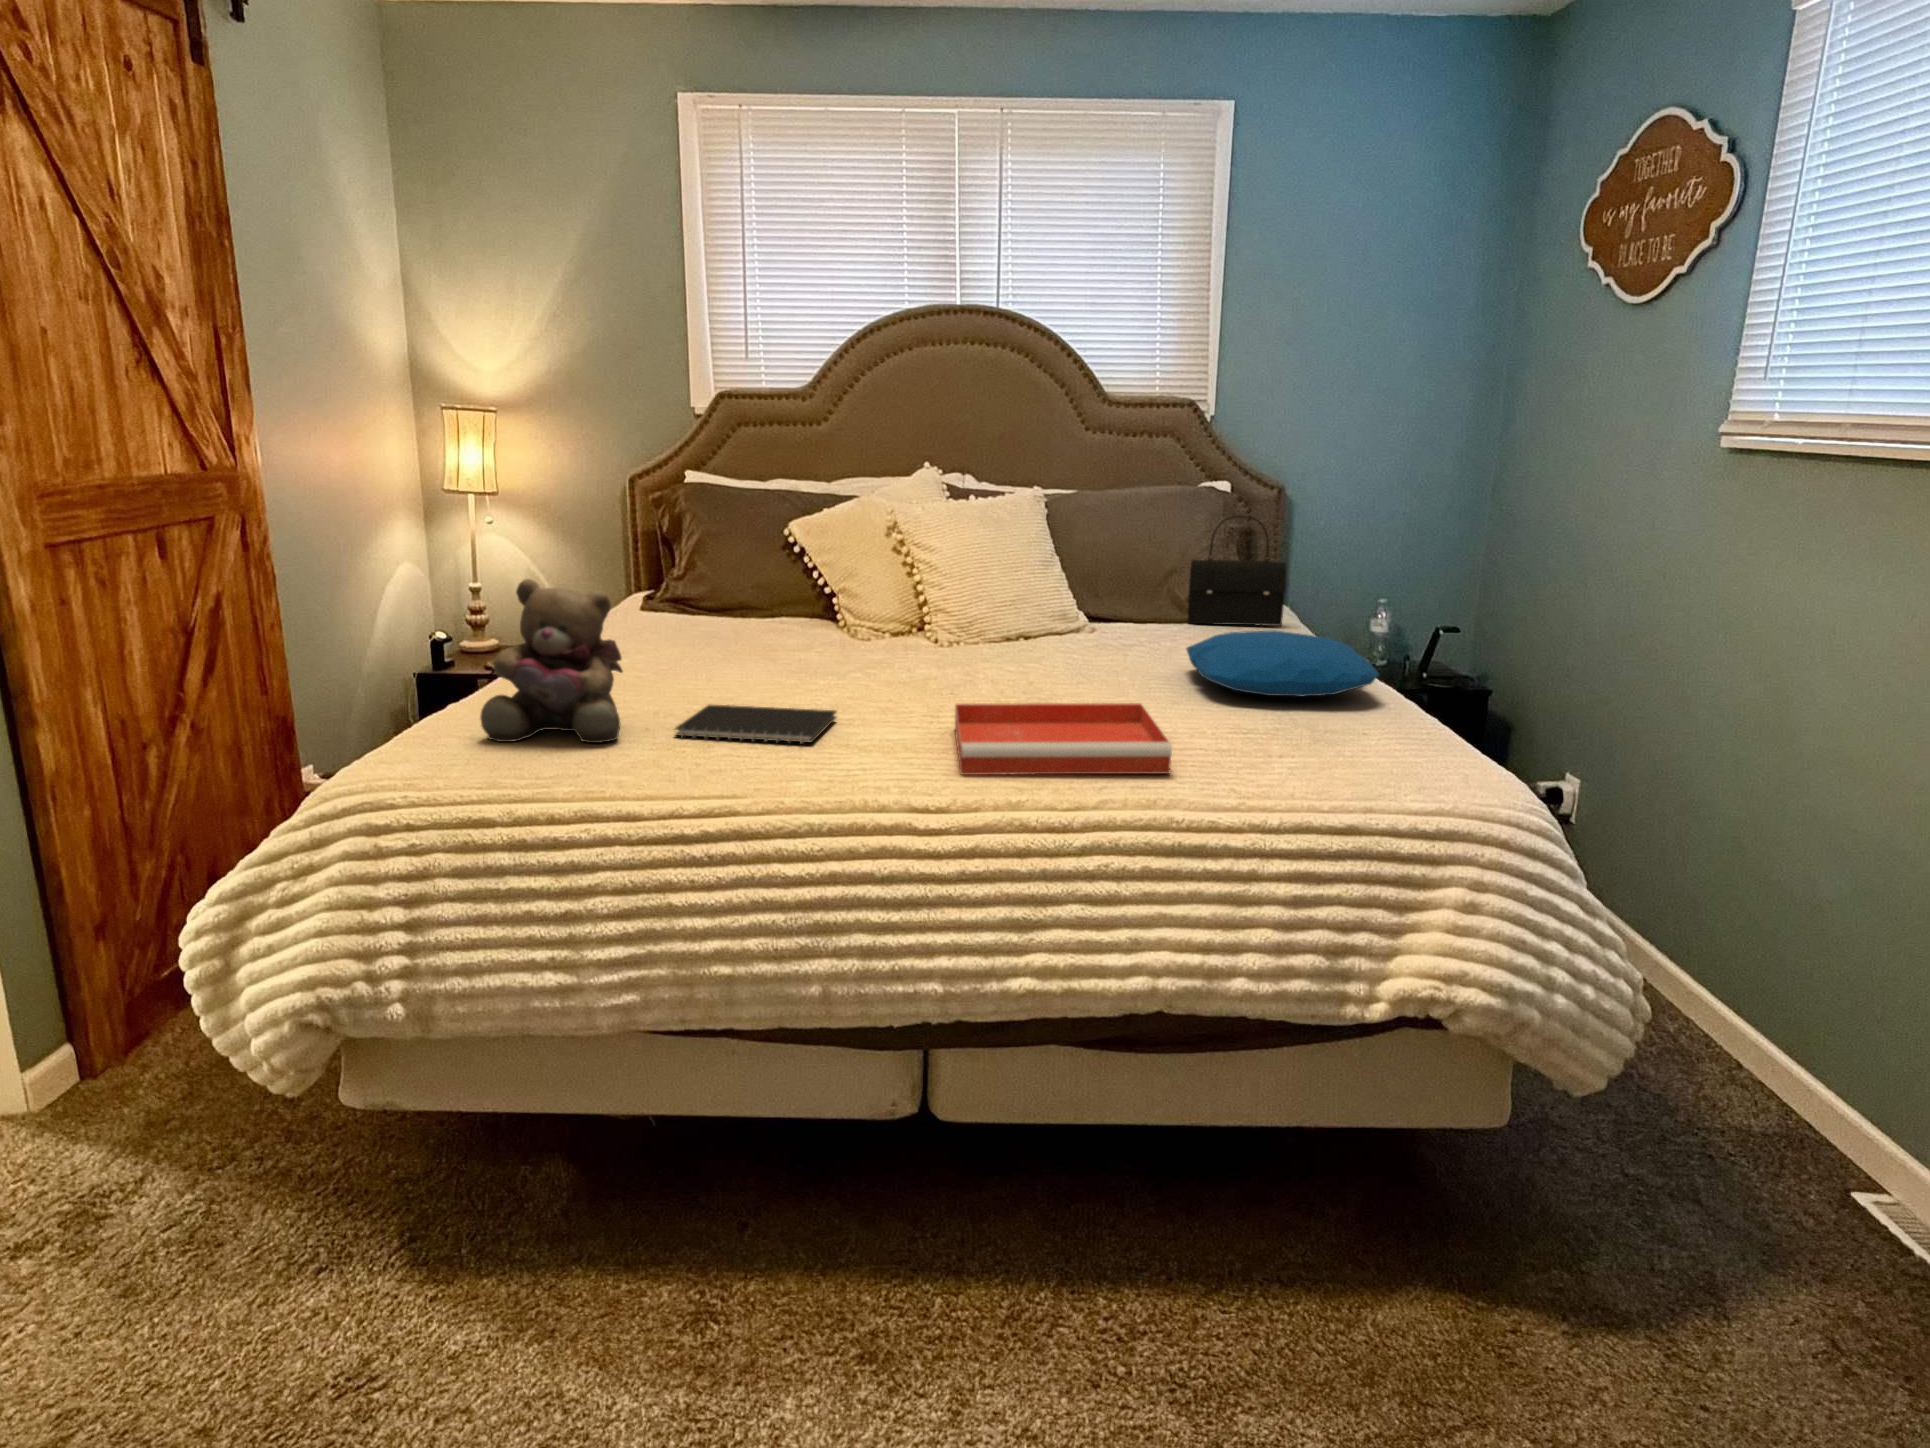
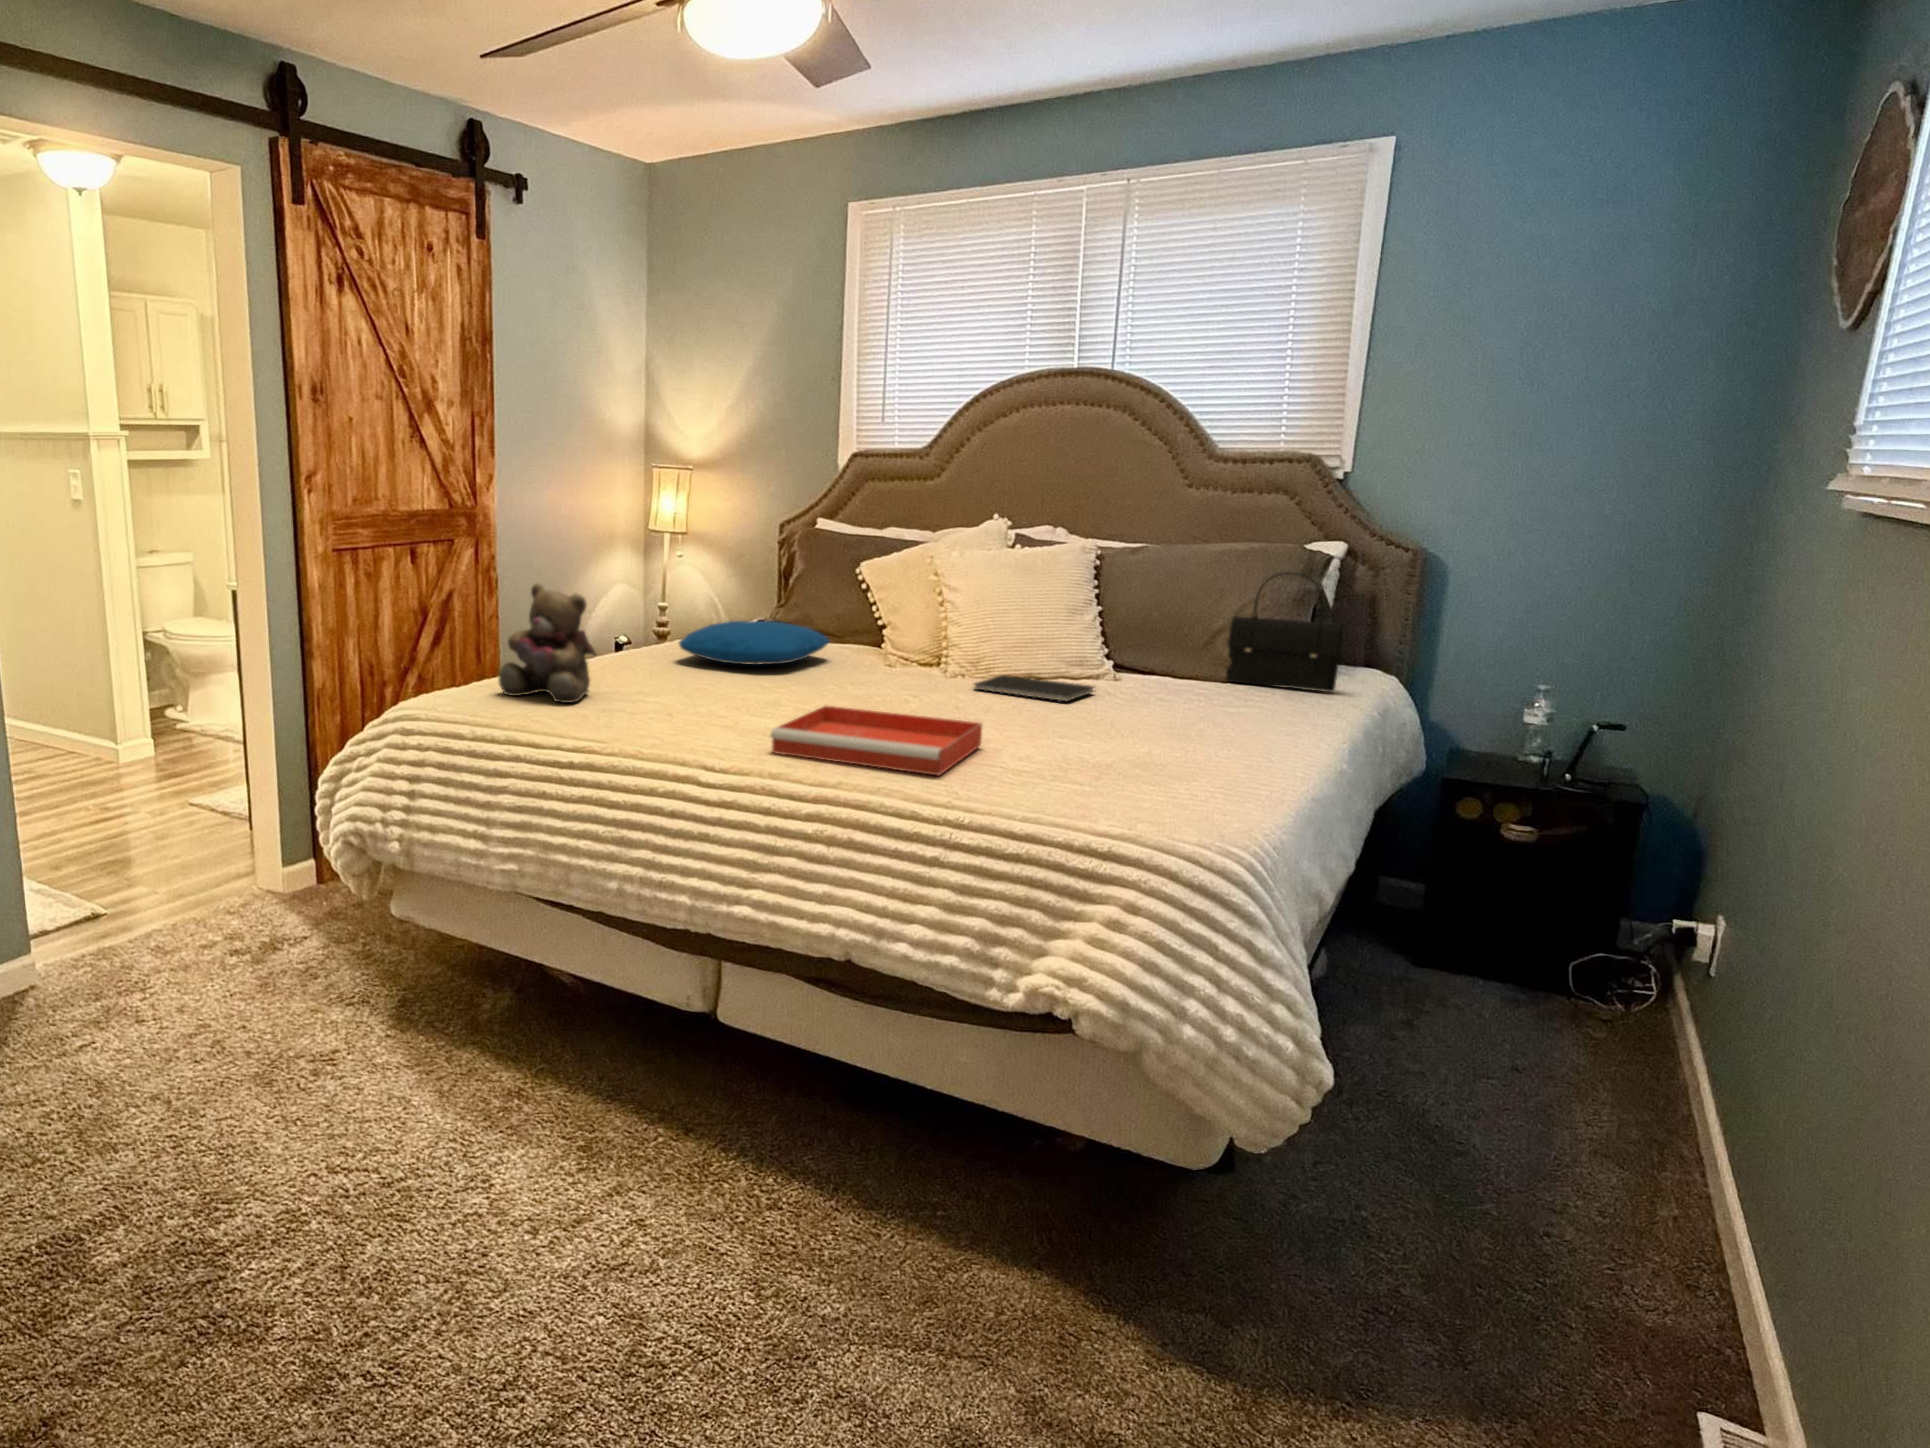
pillow: present [1186,630,1379,696] -> present [679,621,829,665]
notebook: present [675,705,836,744] -> present [974,675,1094,701]

